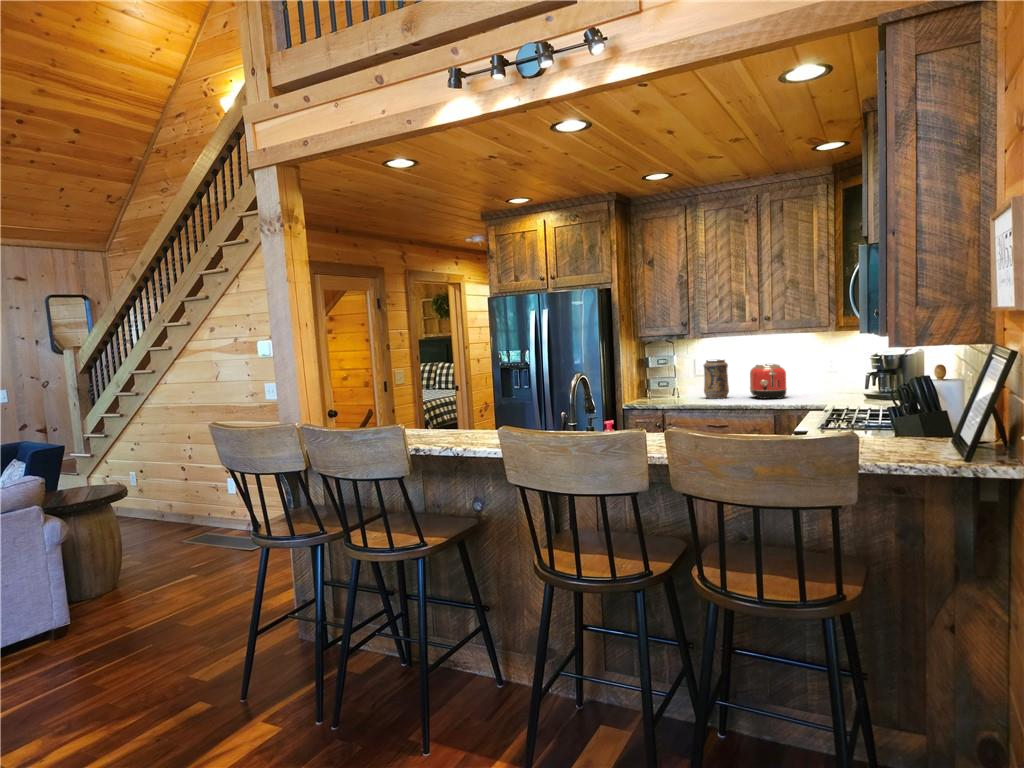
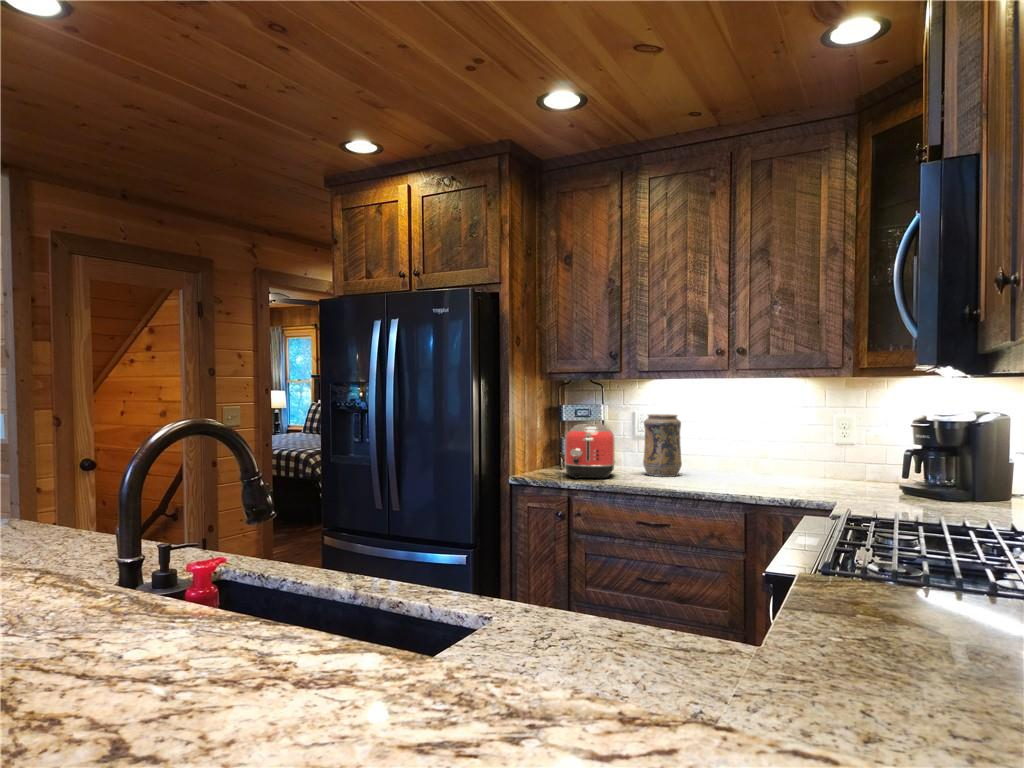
toaster: present [750,364,787,399] -> present [565,424,615,479]

